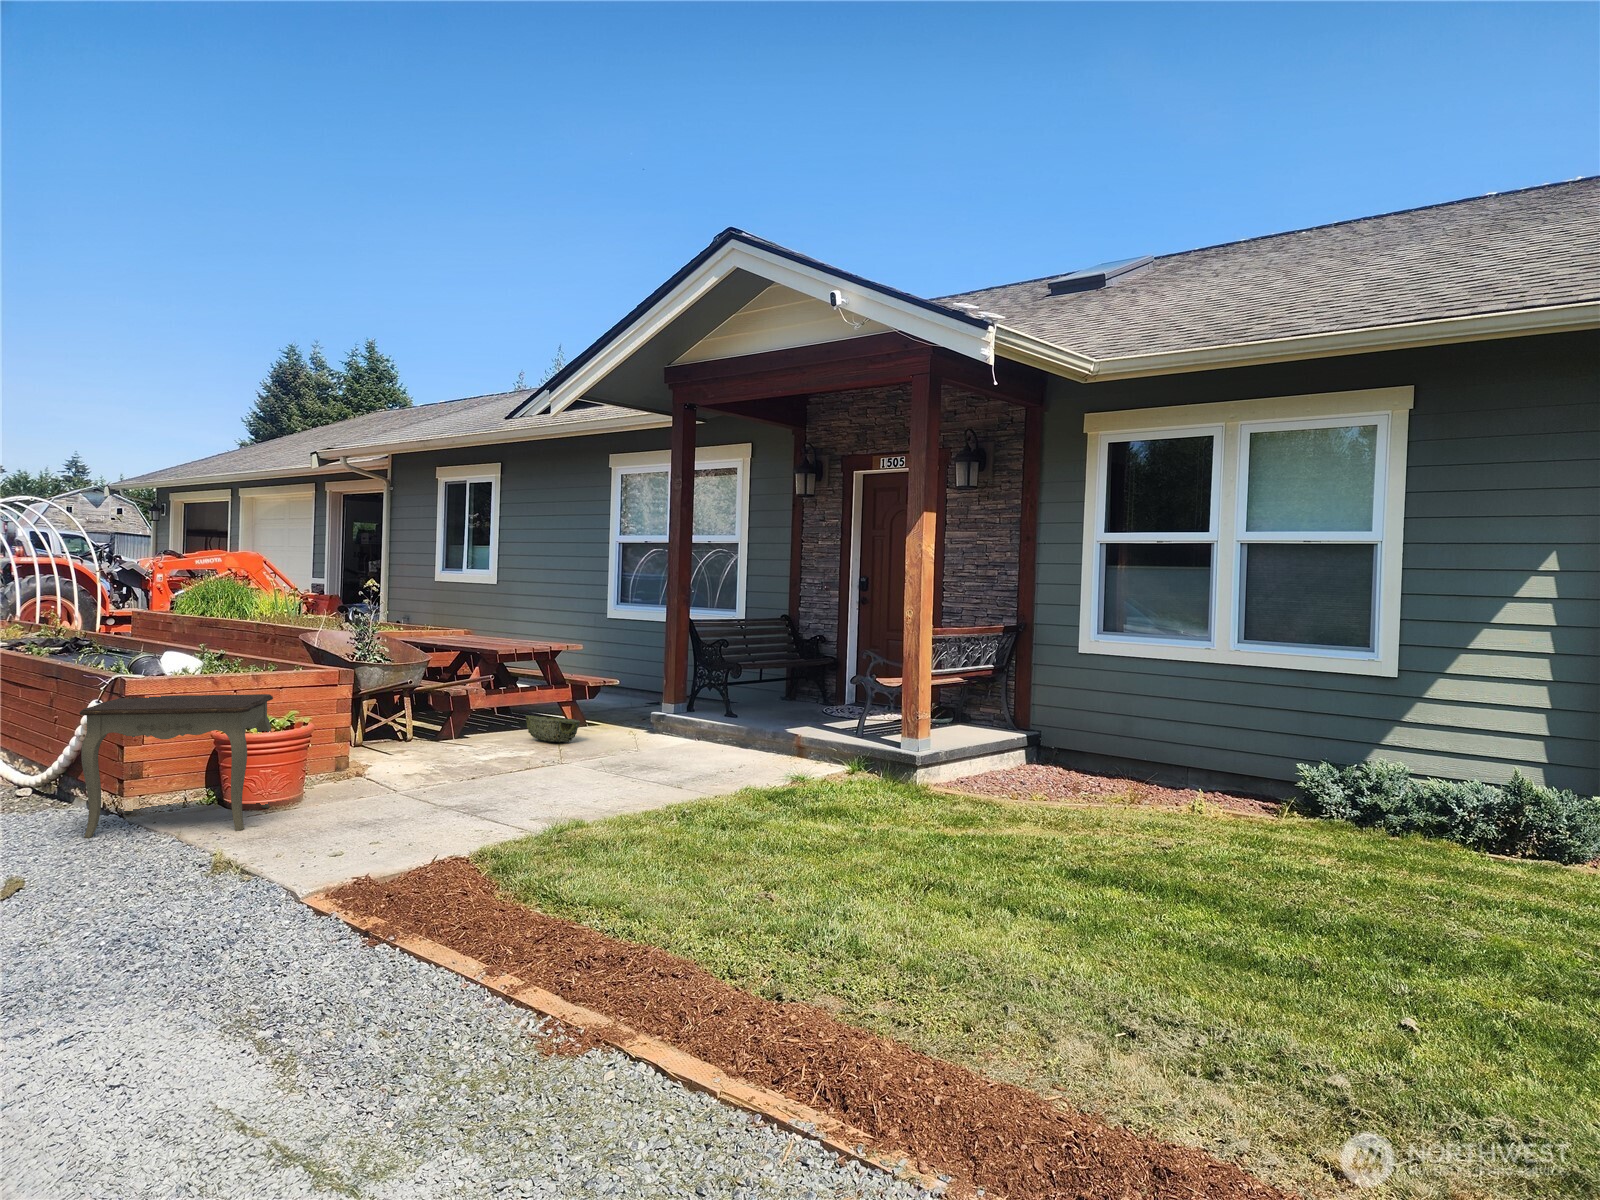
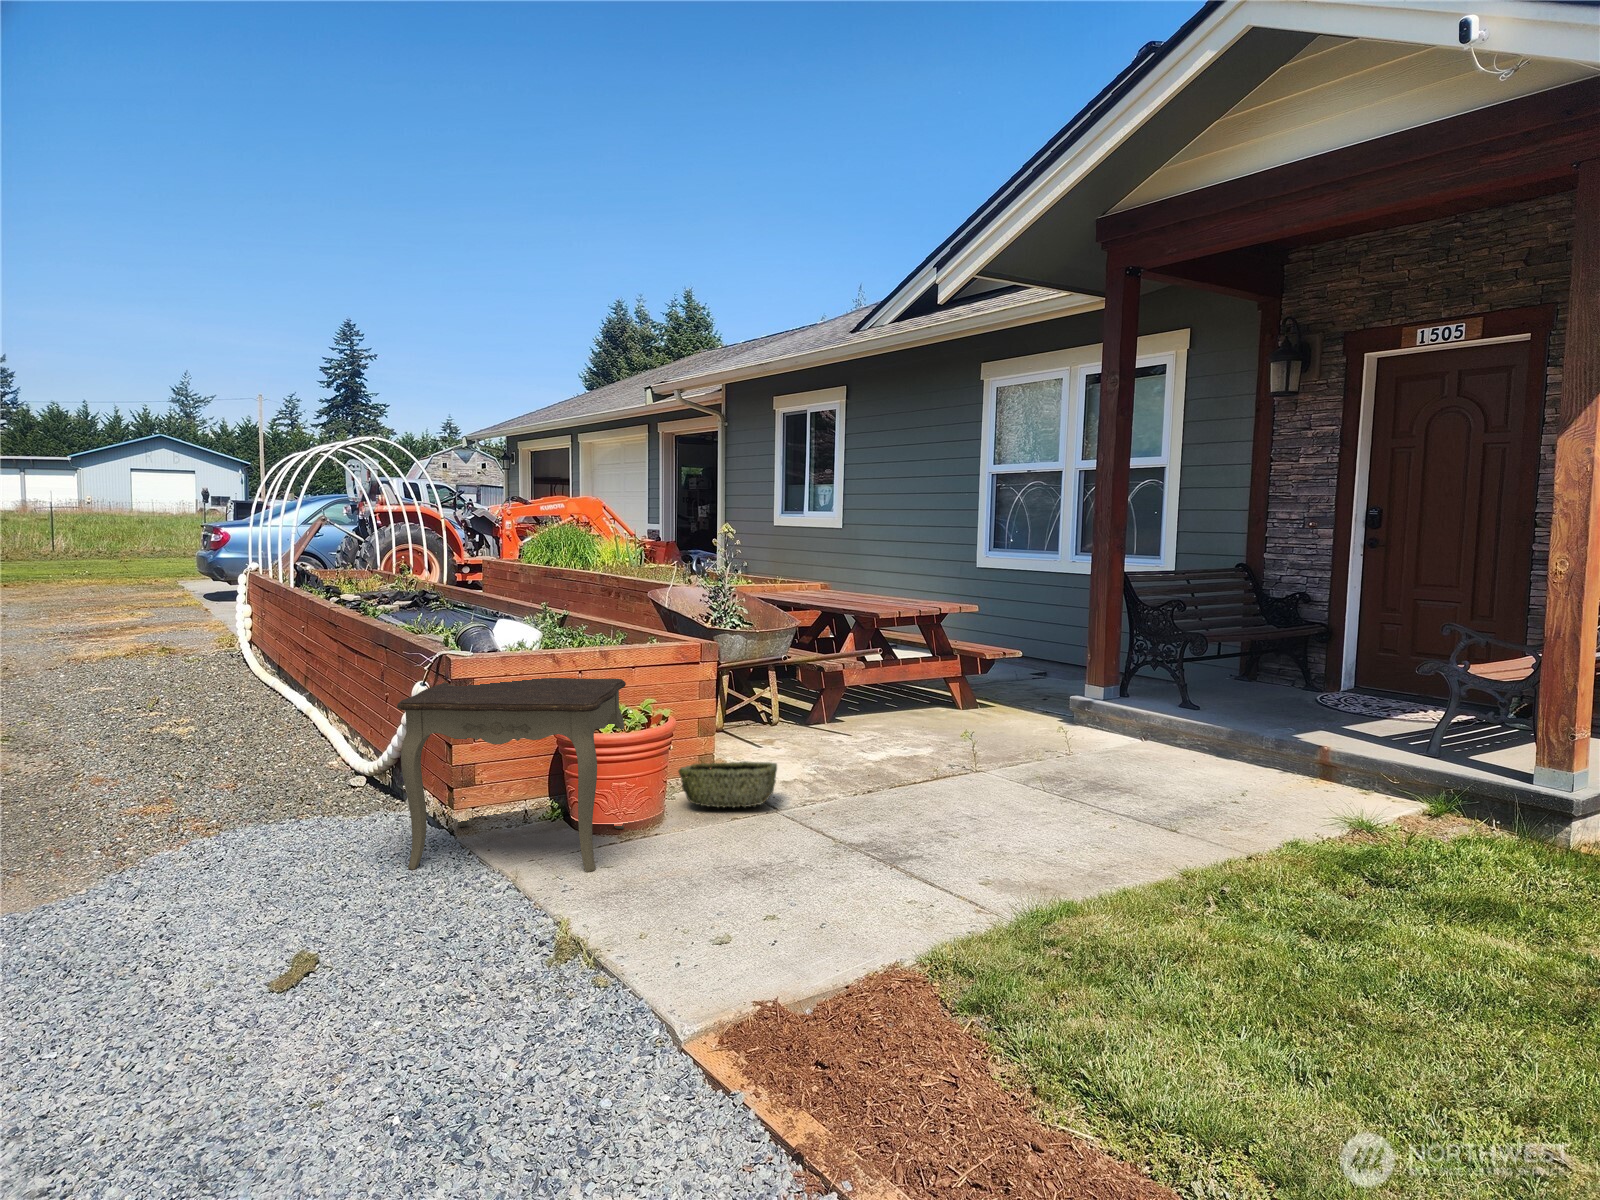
woven basket: present [526,715,580,743] -> present [678,761,777,807]

